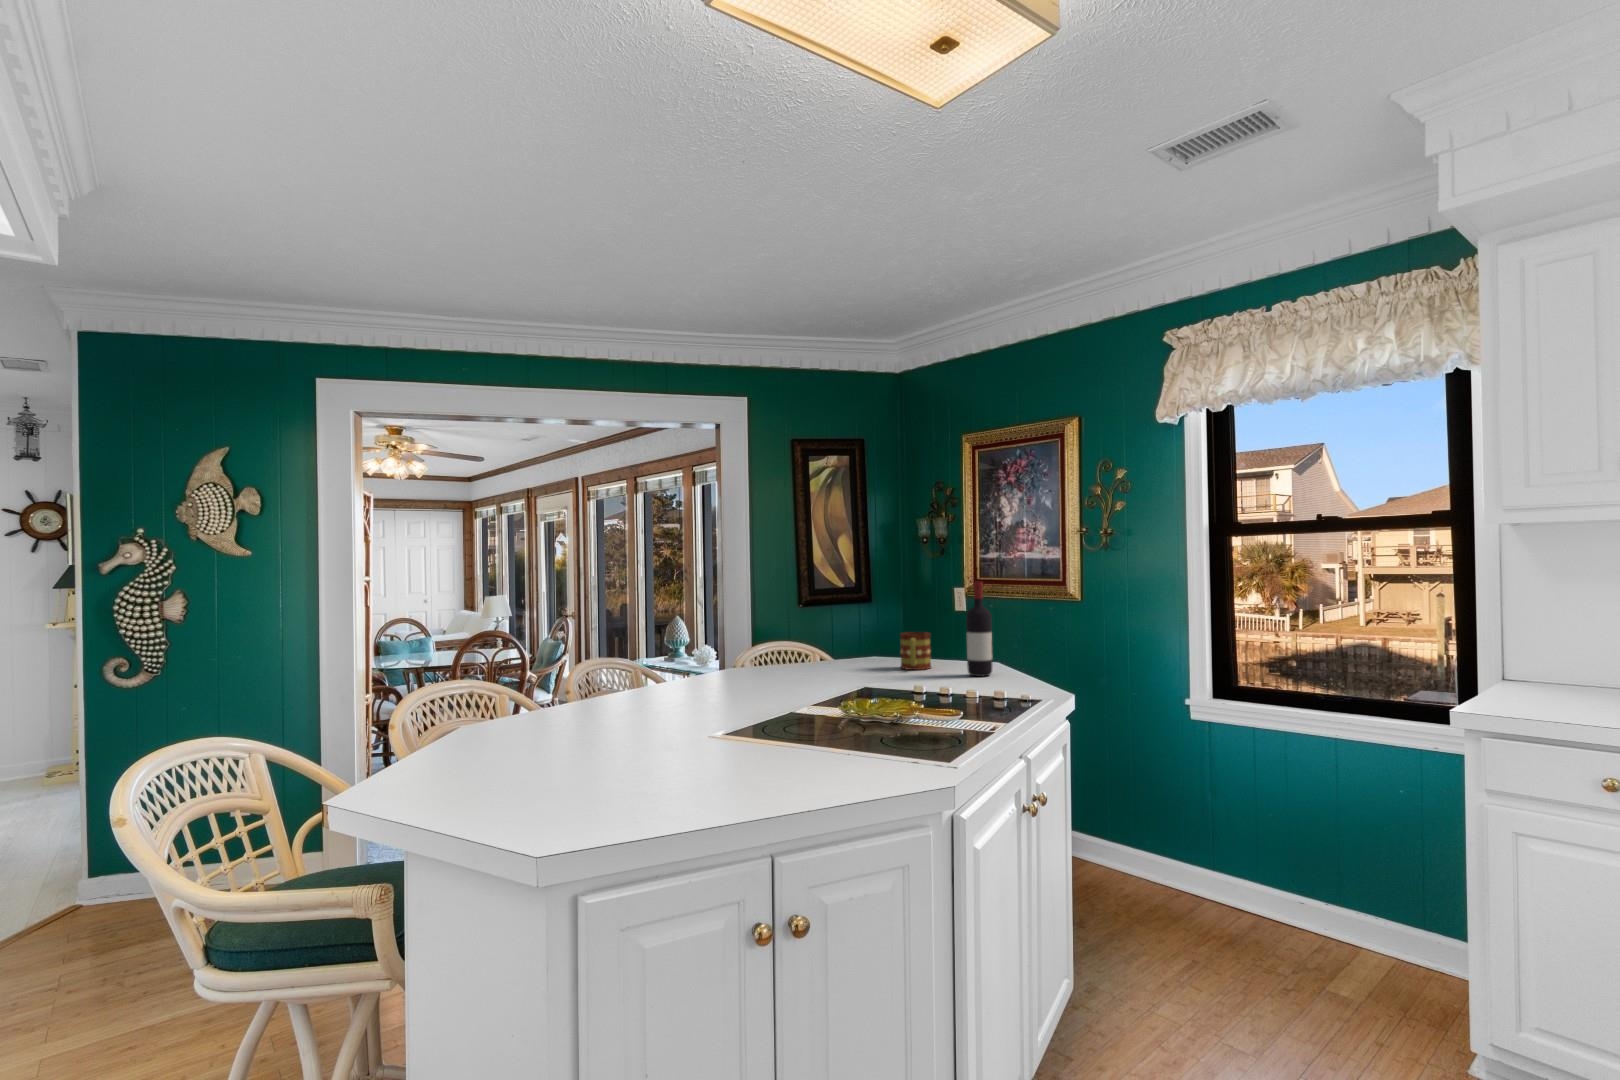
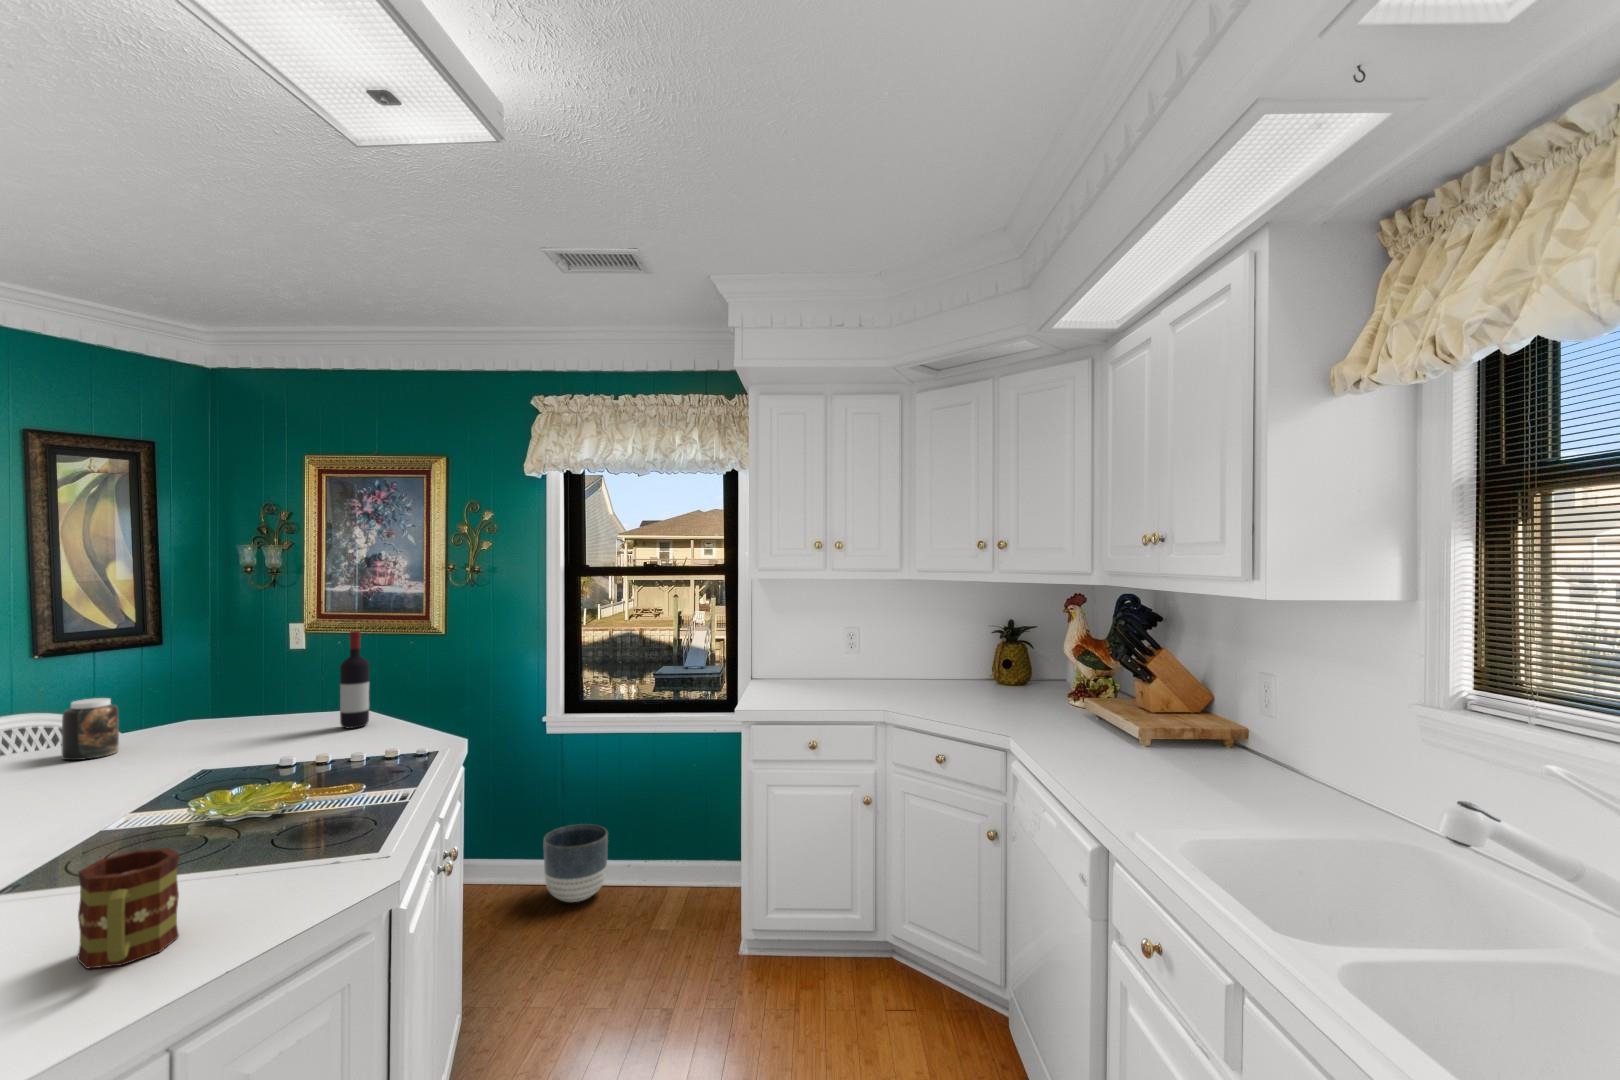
jar: none [778,629,812,676] -> present [62,698,119,760]
mug: present [900,632,931,670] -> present [78,848,179,969]
planter: none [1192,839,1274,931] -> present [544,824,608,902]

